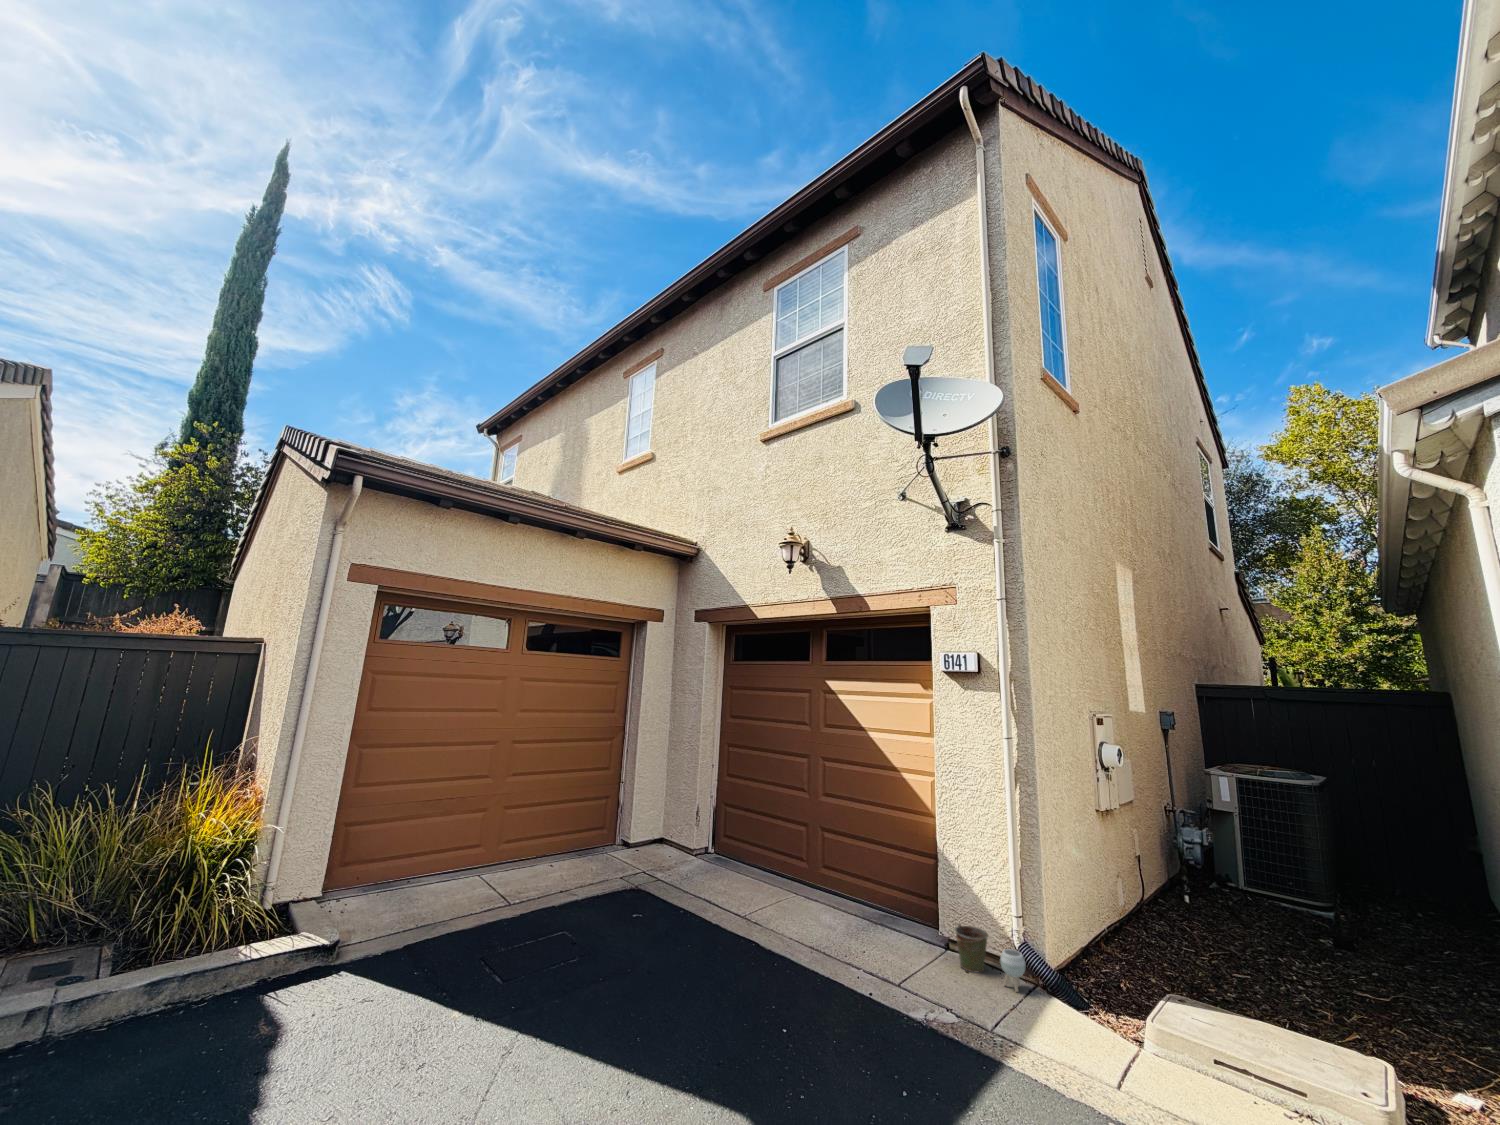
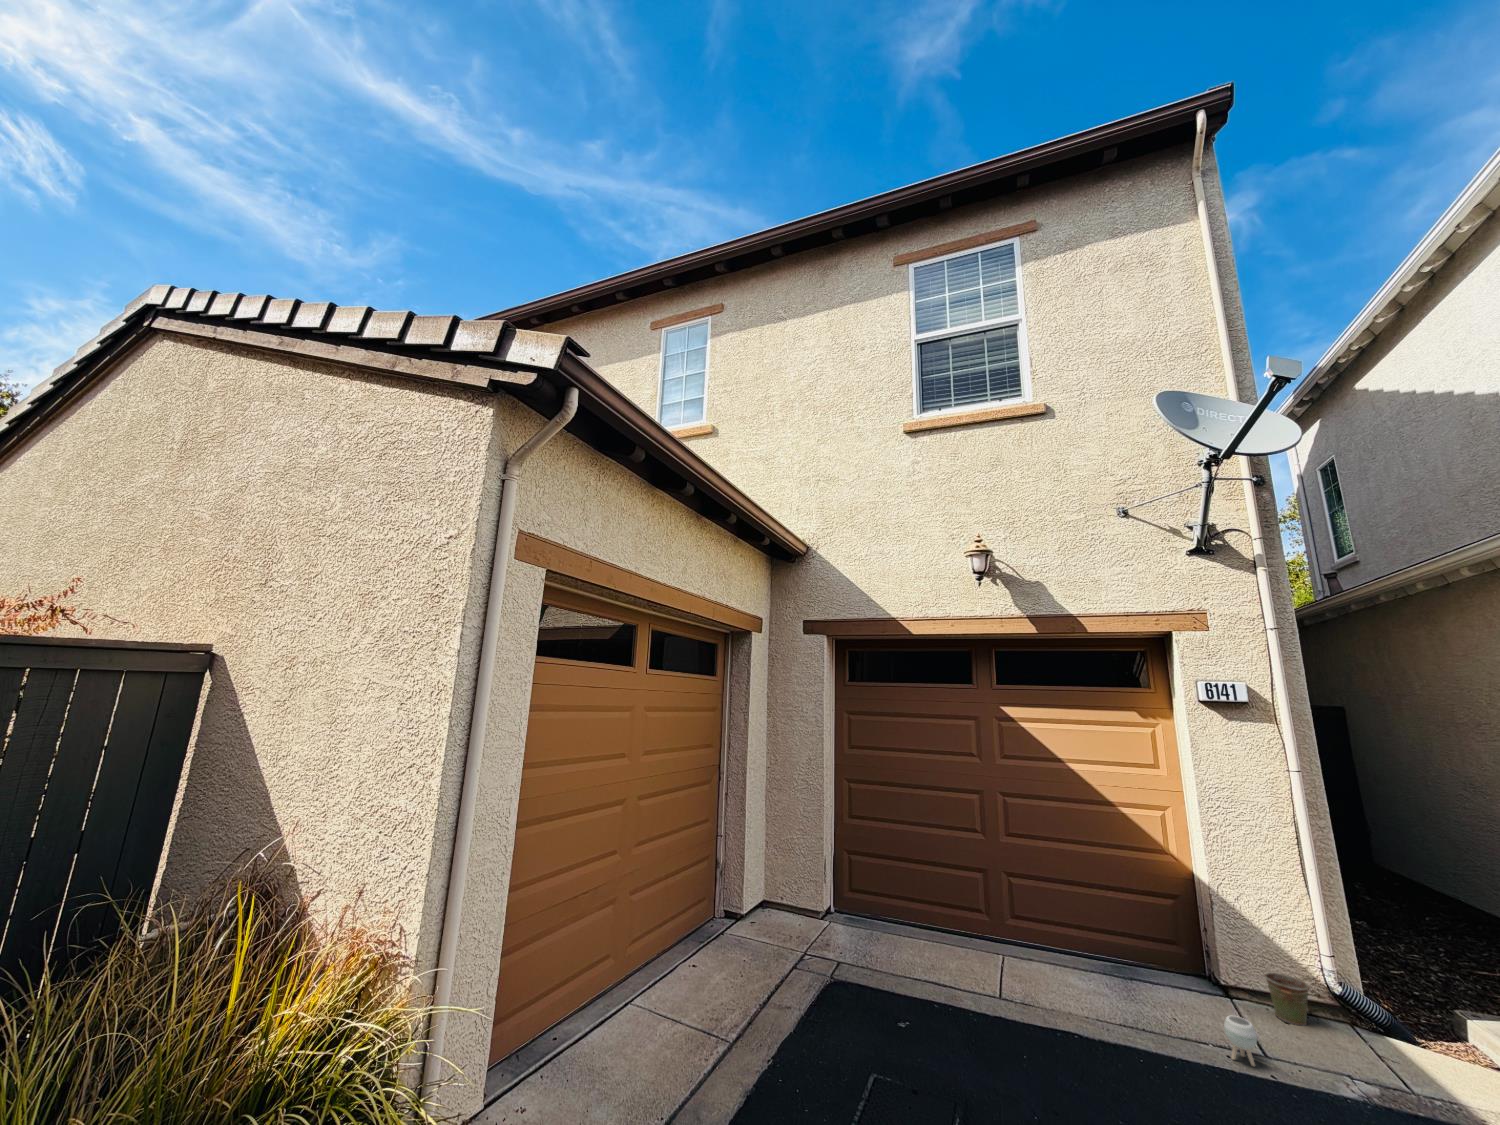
planter: present [1000,949,1025,992] -> present [1224,1016,1257,1066]

